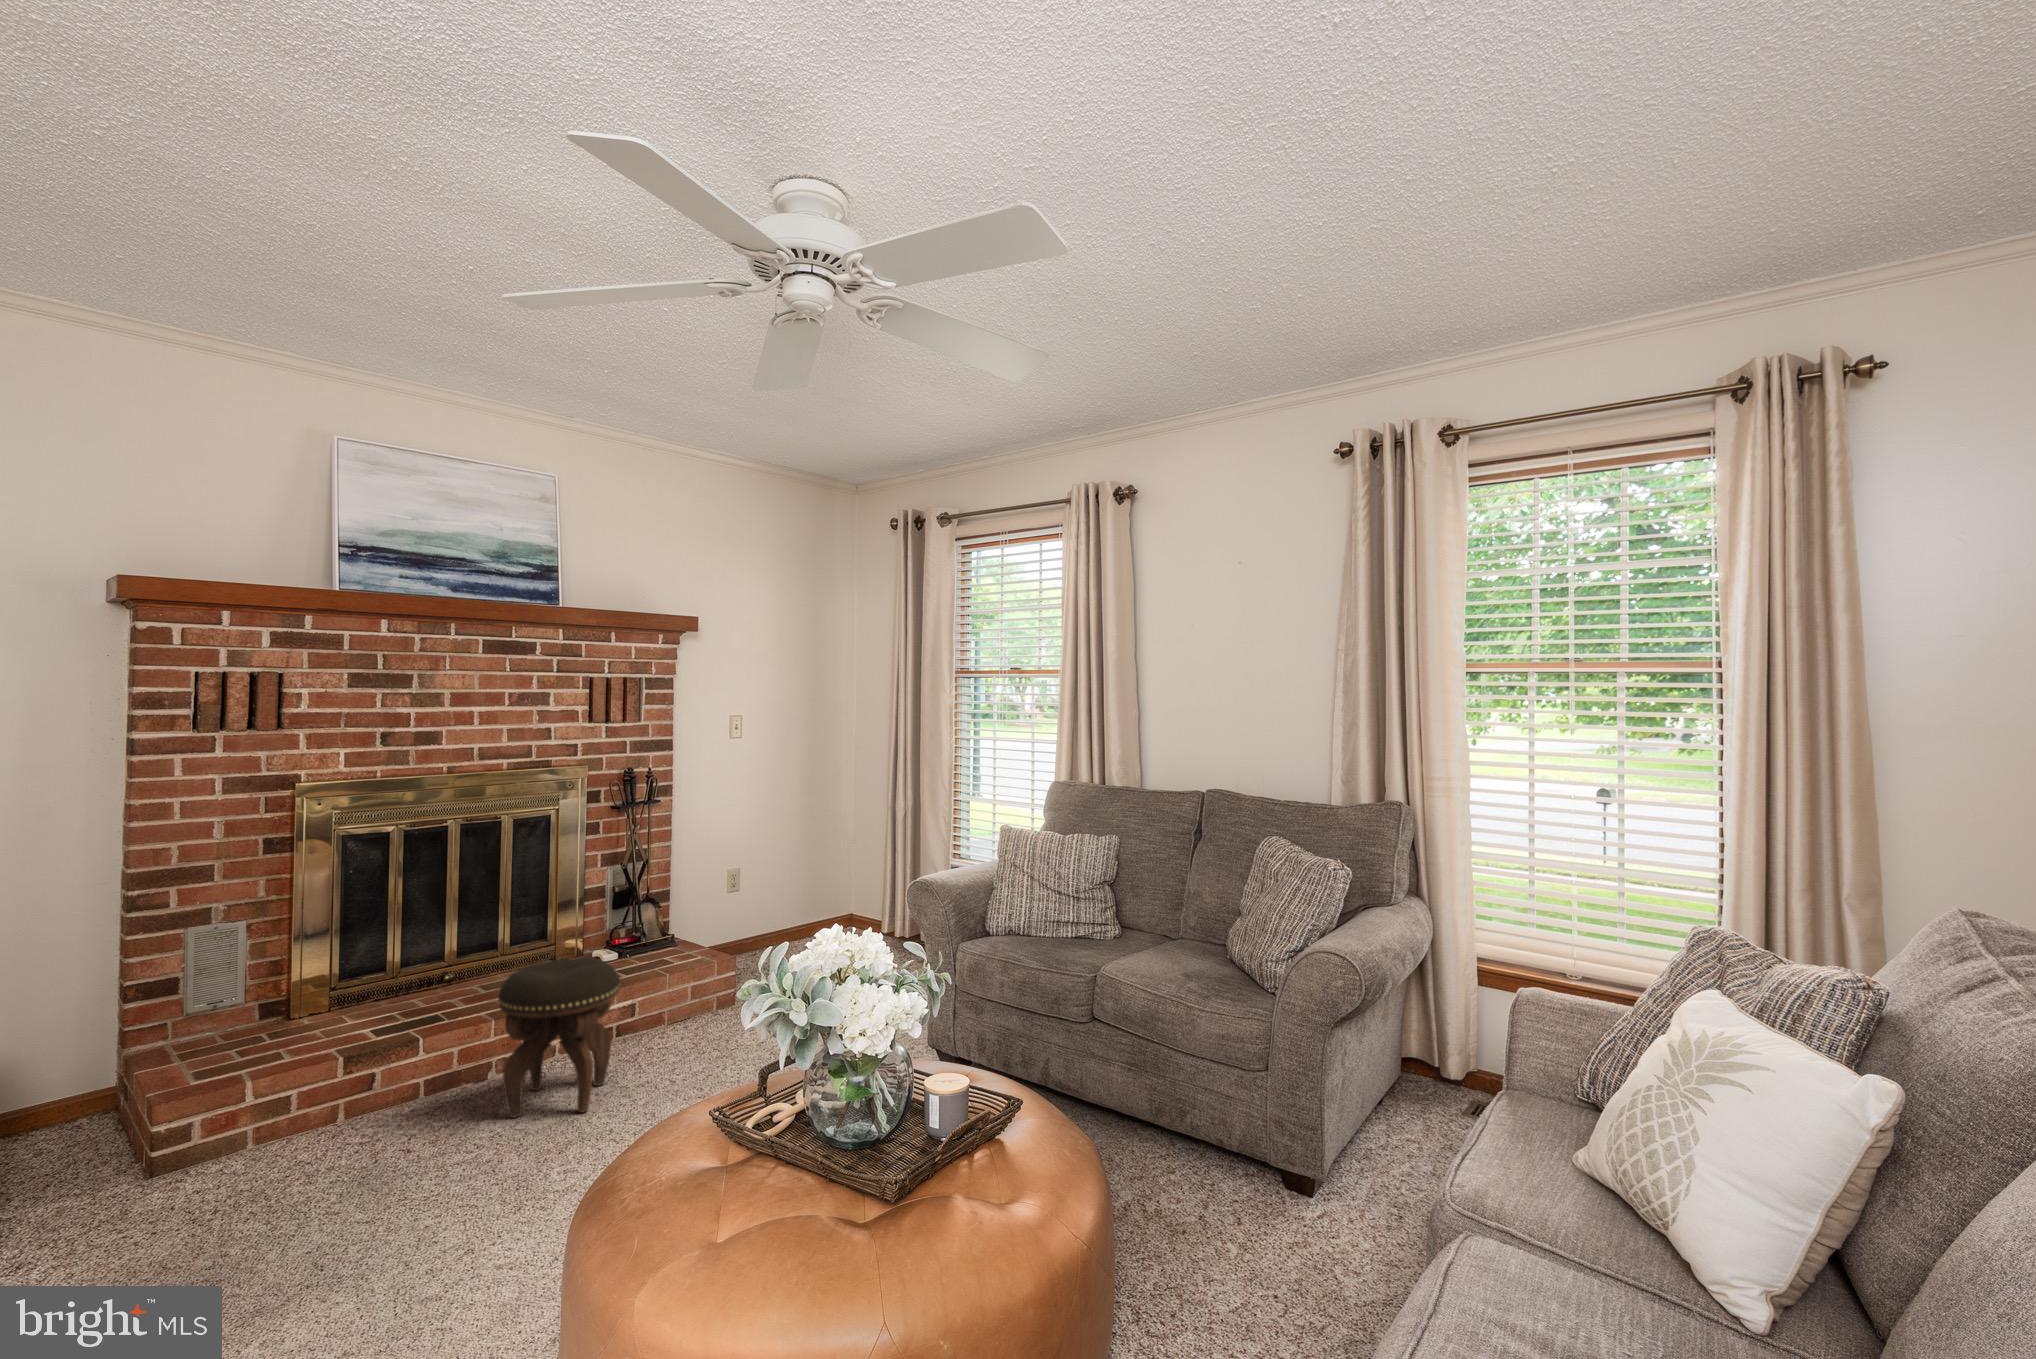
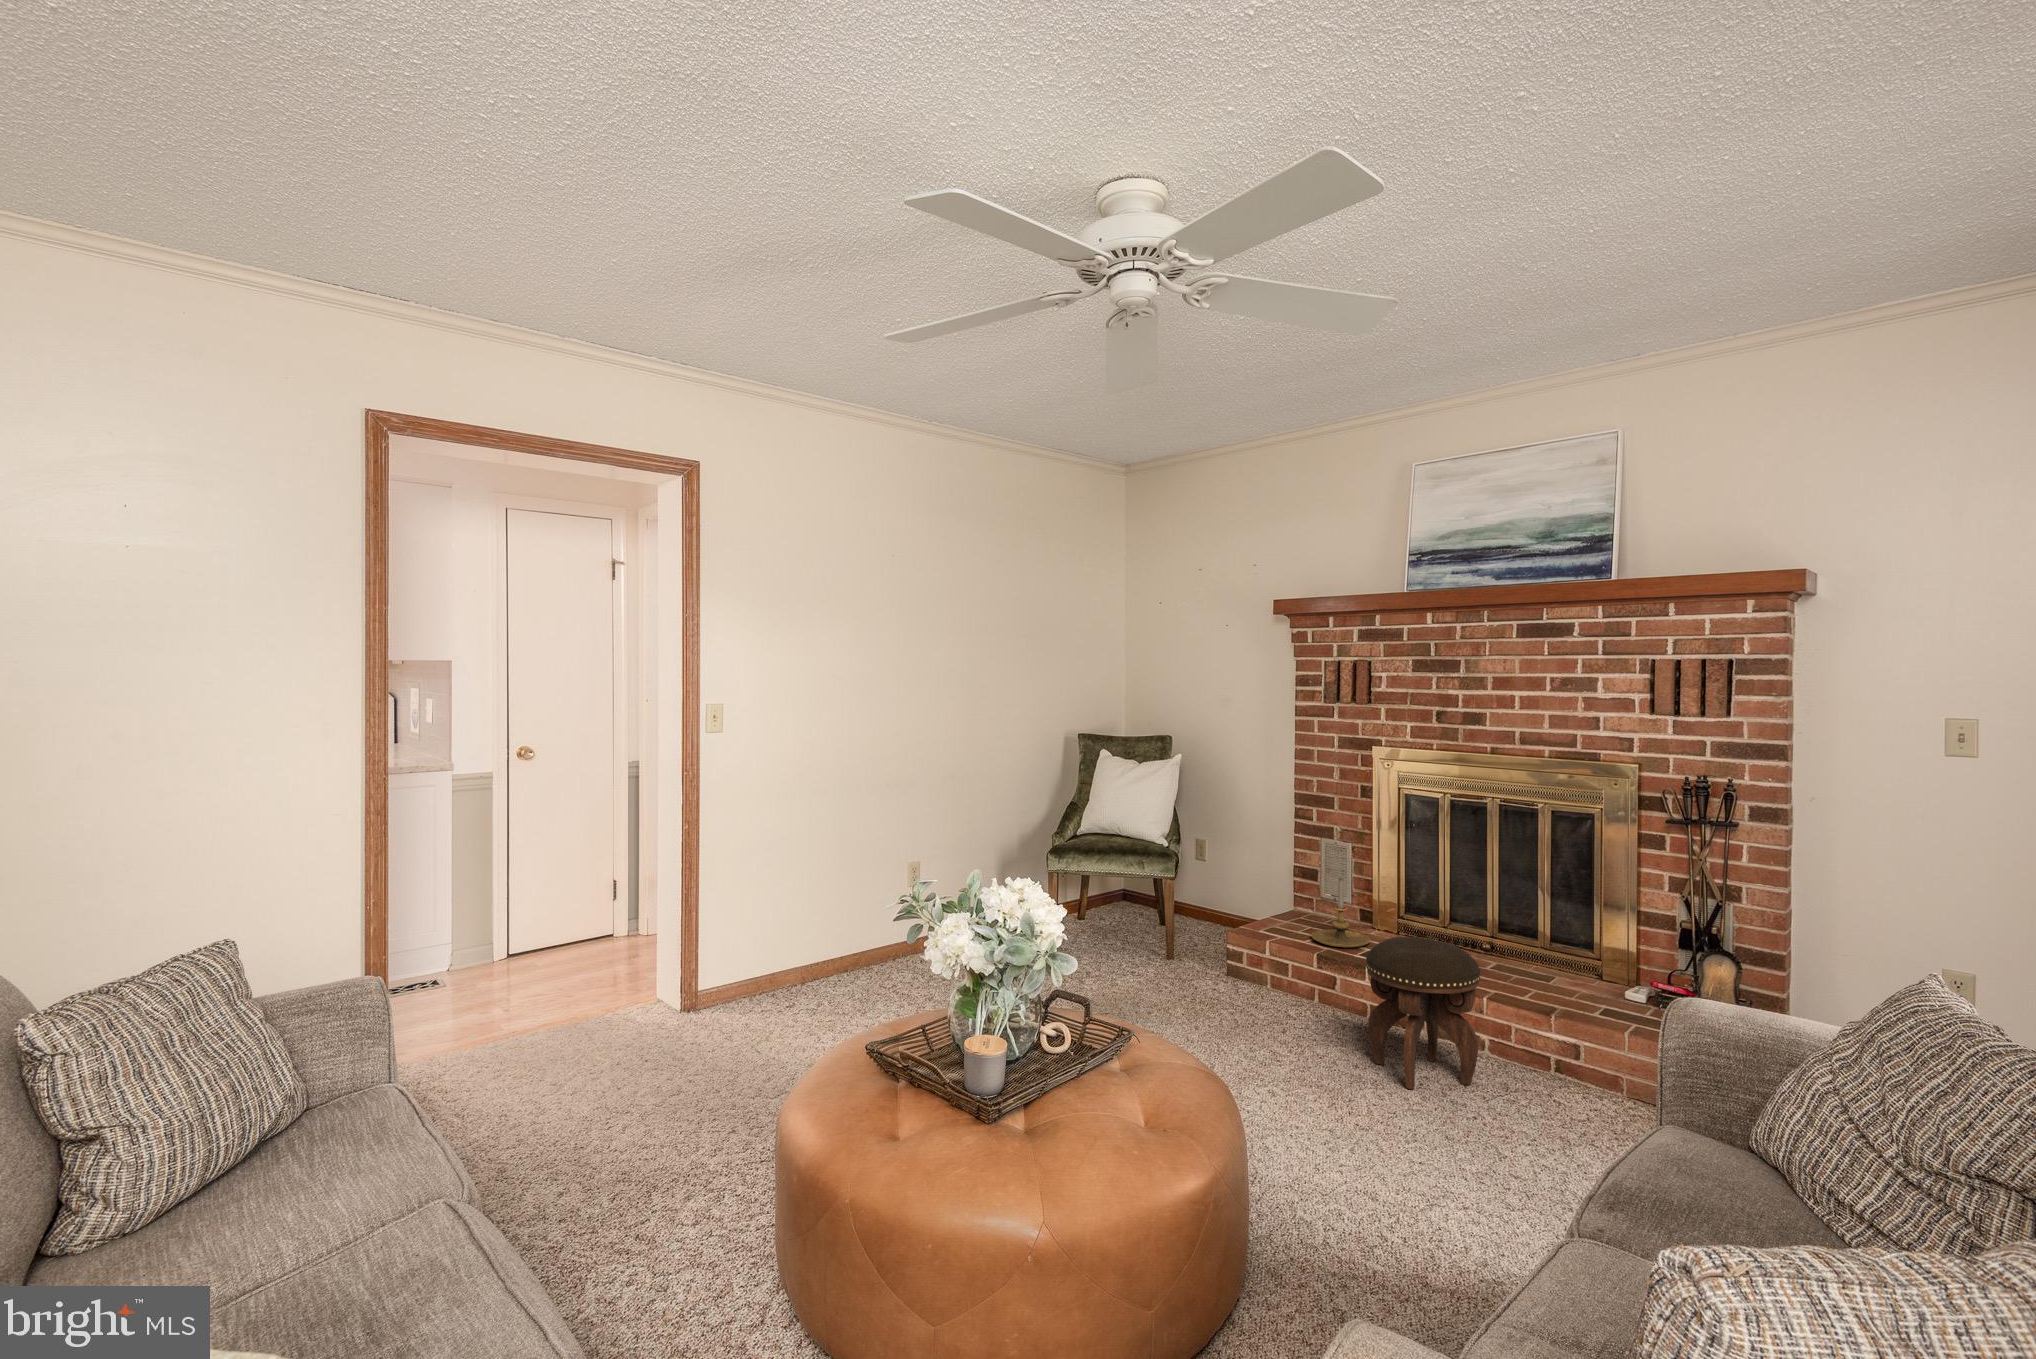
candle holder: none [245,955,339,1050] -> present [1311,878,1371,947]

